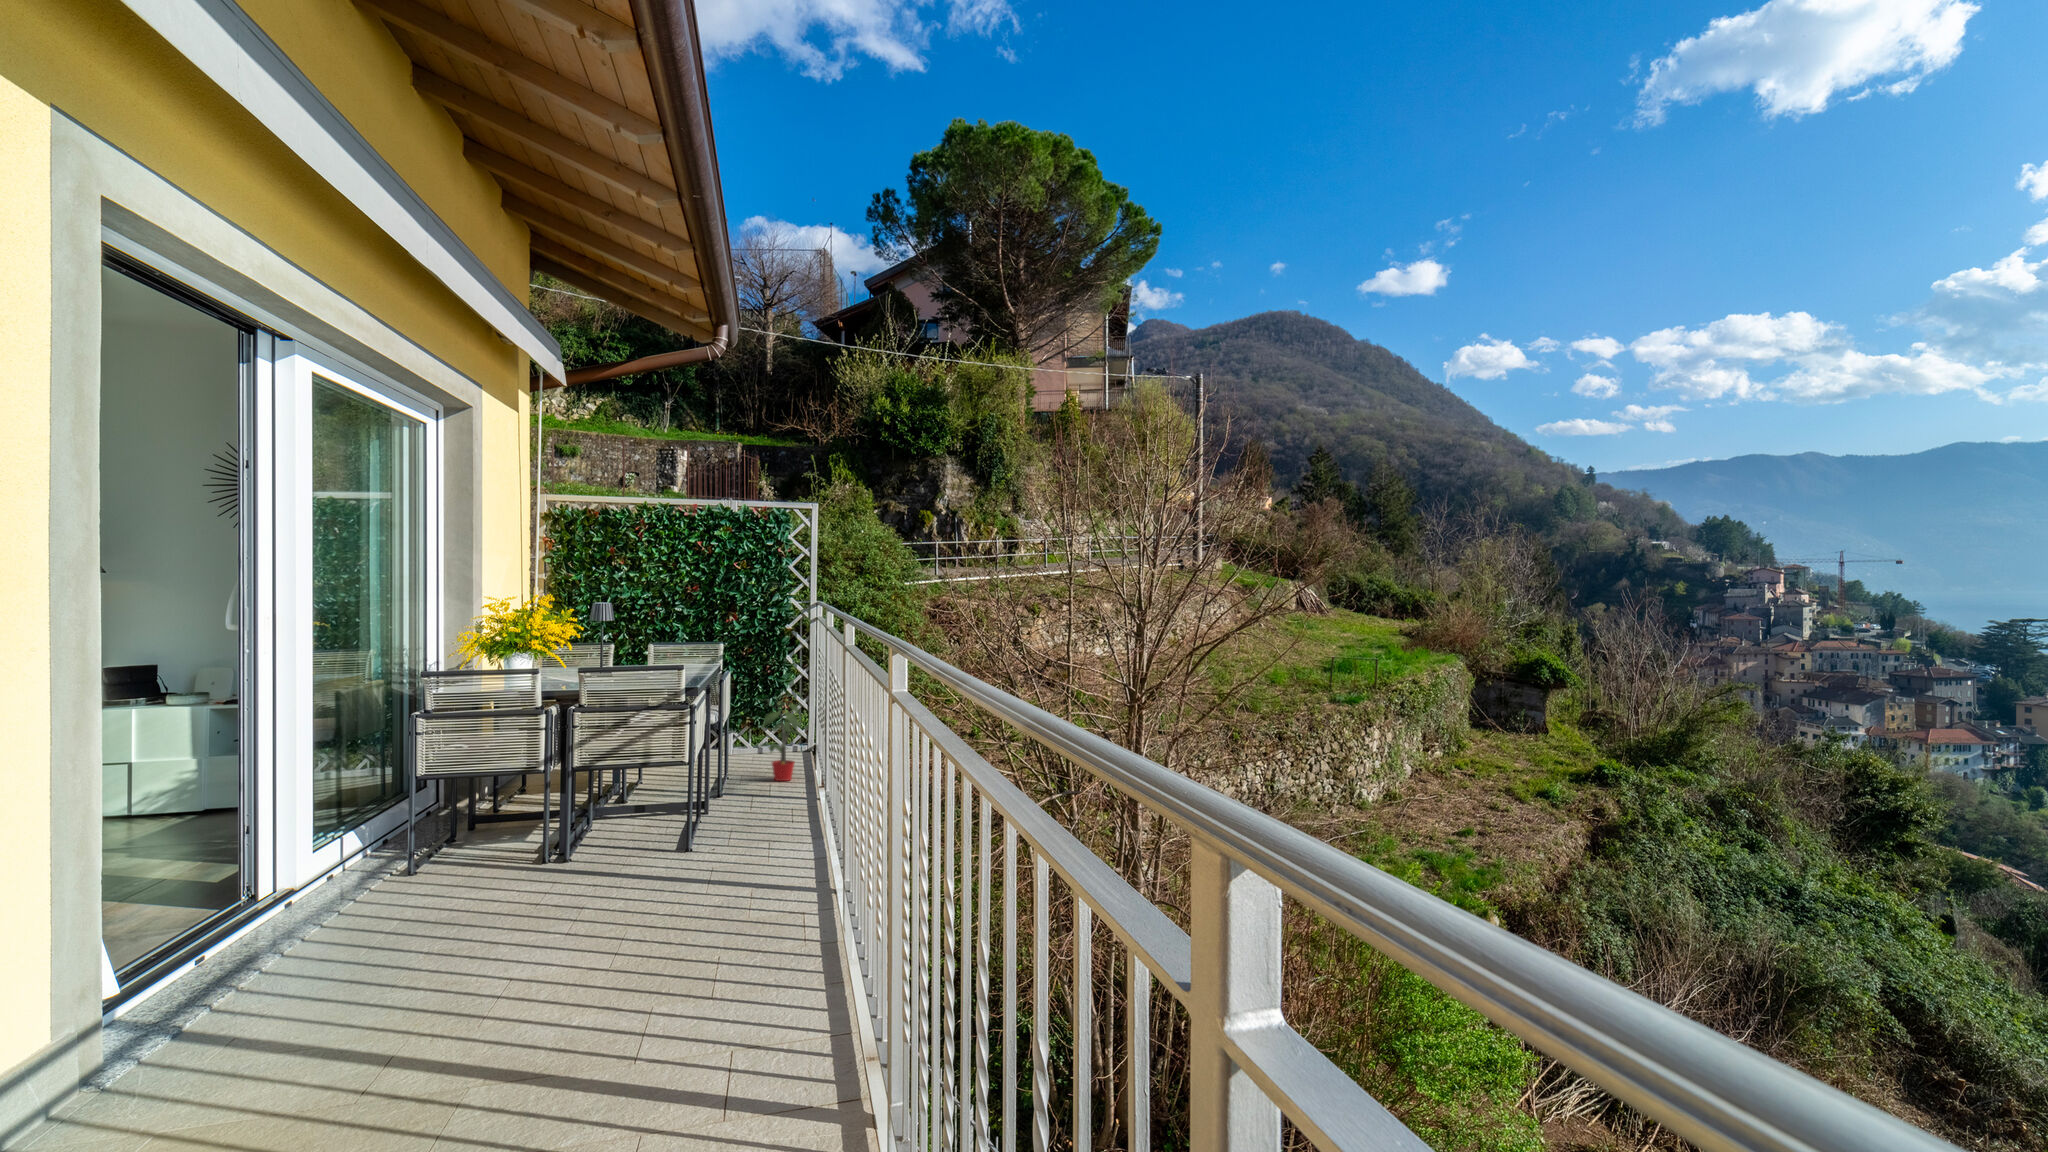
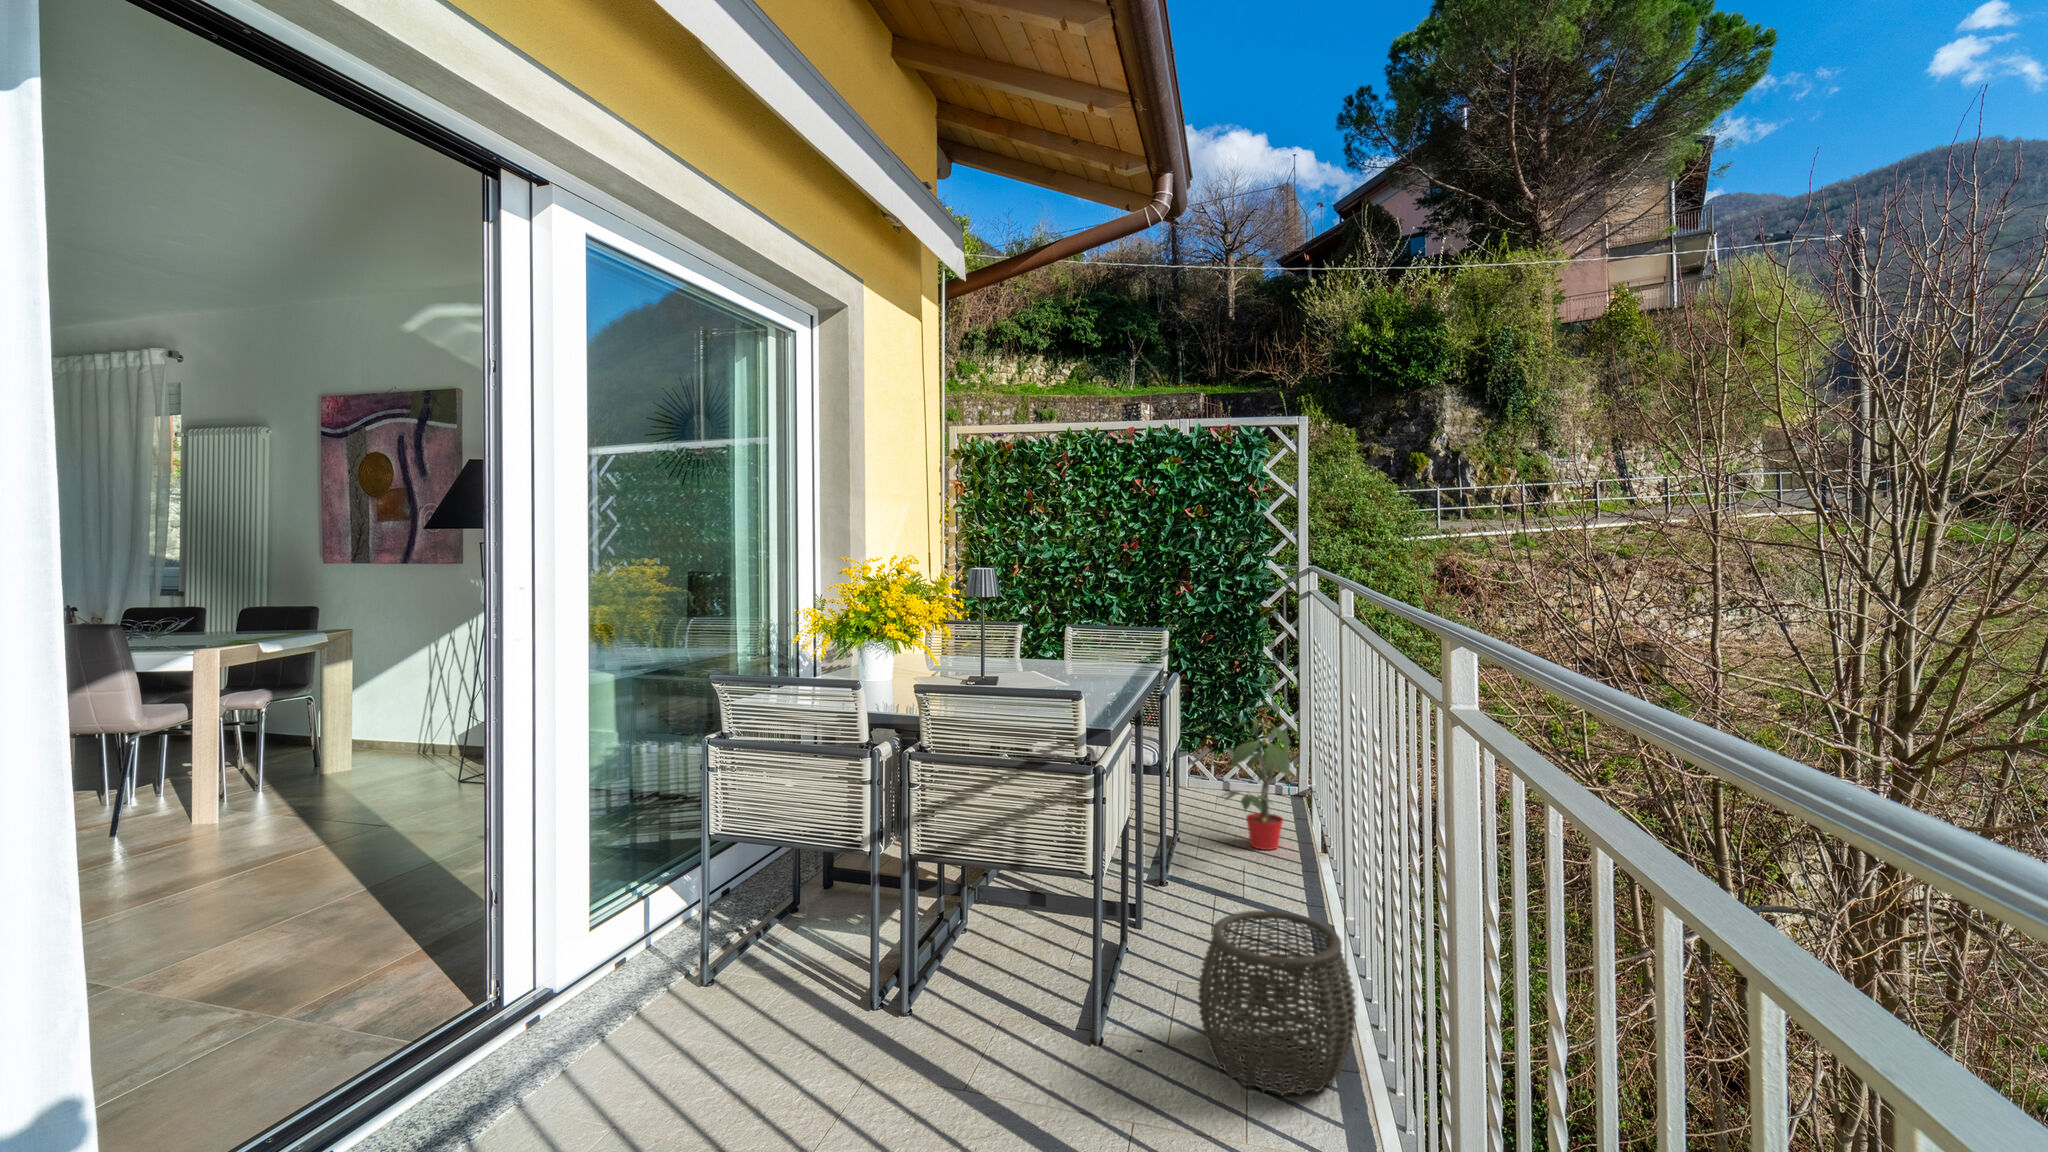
woven basket: none [746,776,823,853] -> present [1198,911,1356,1095]

